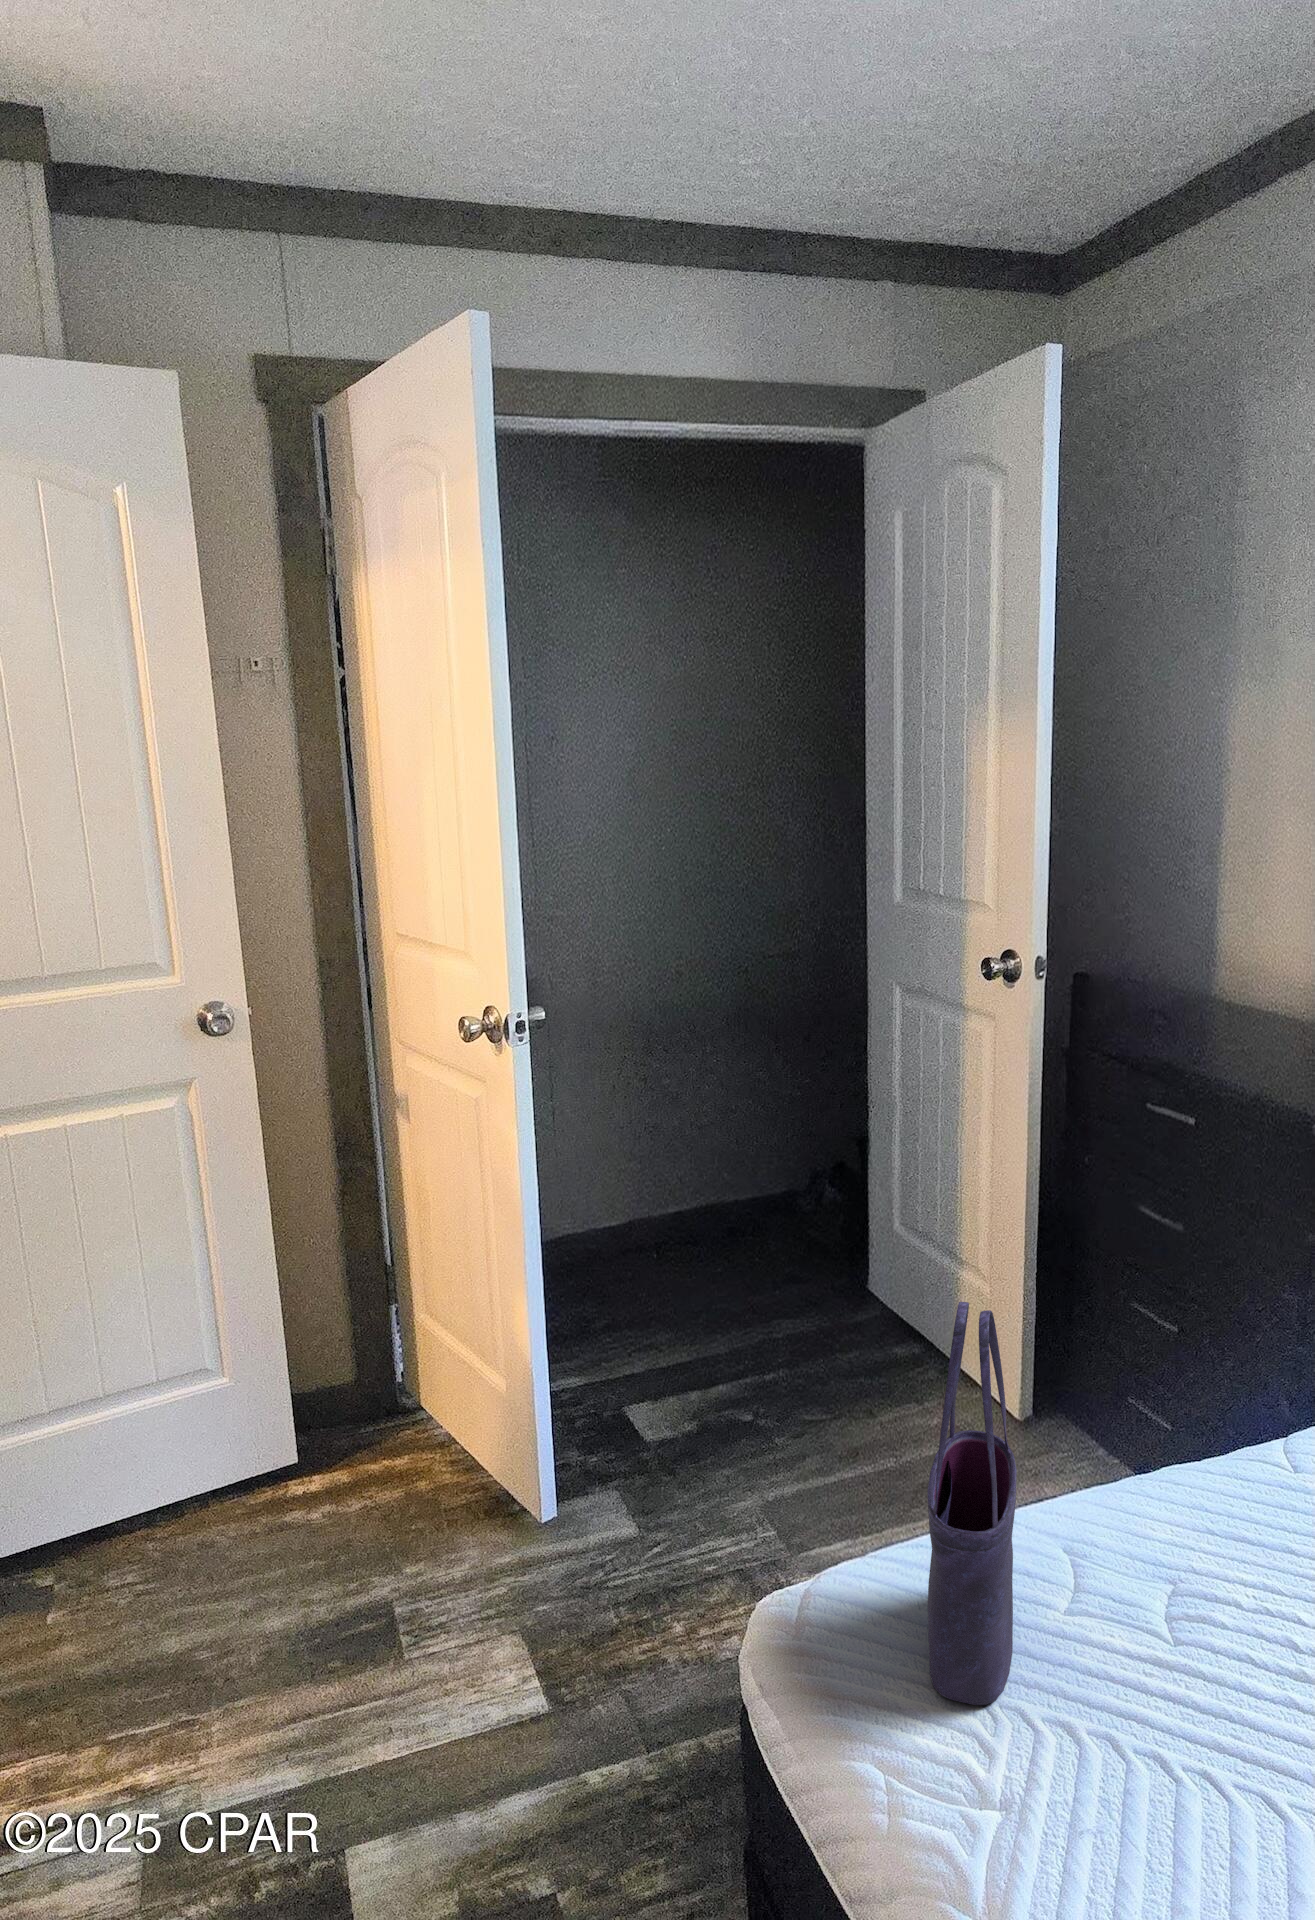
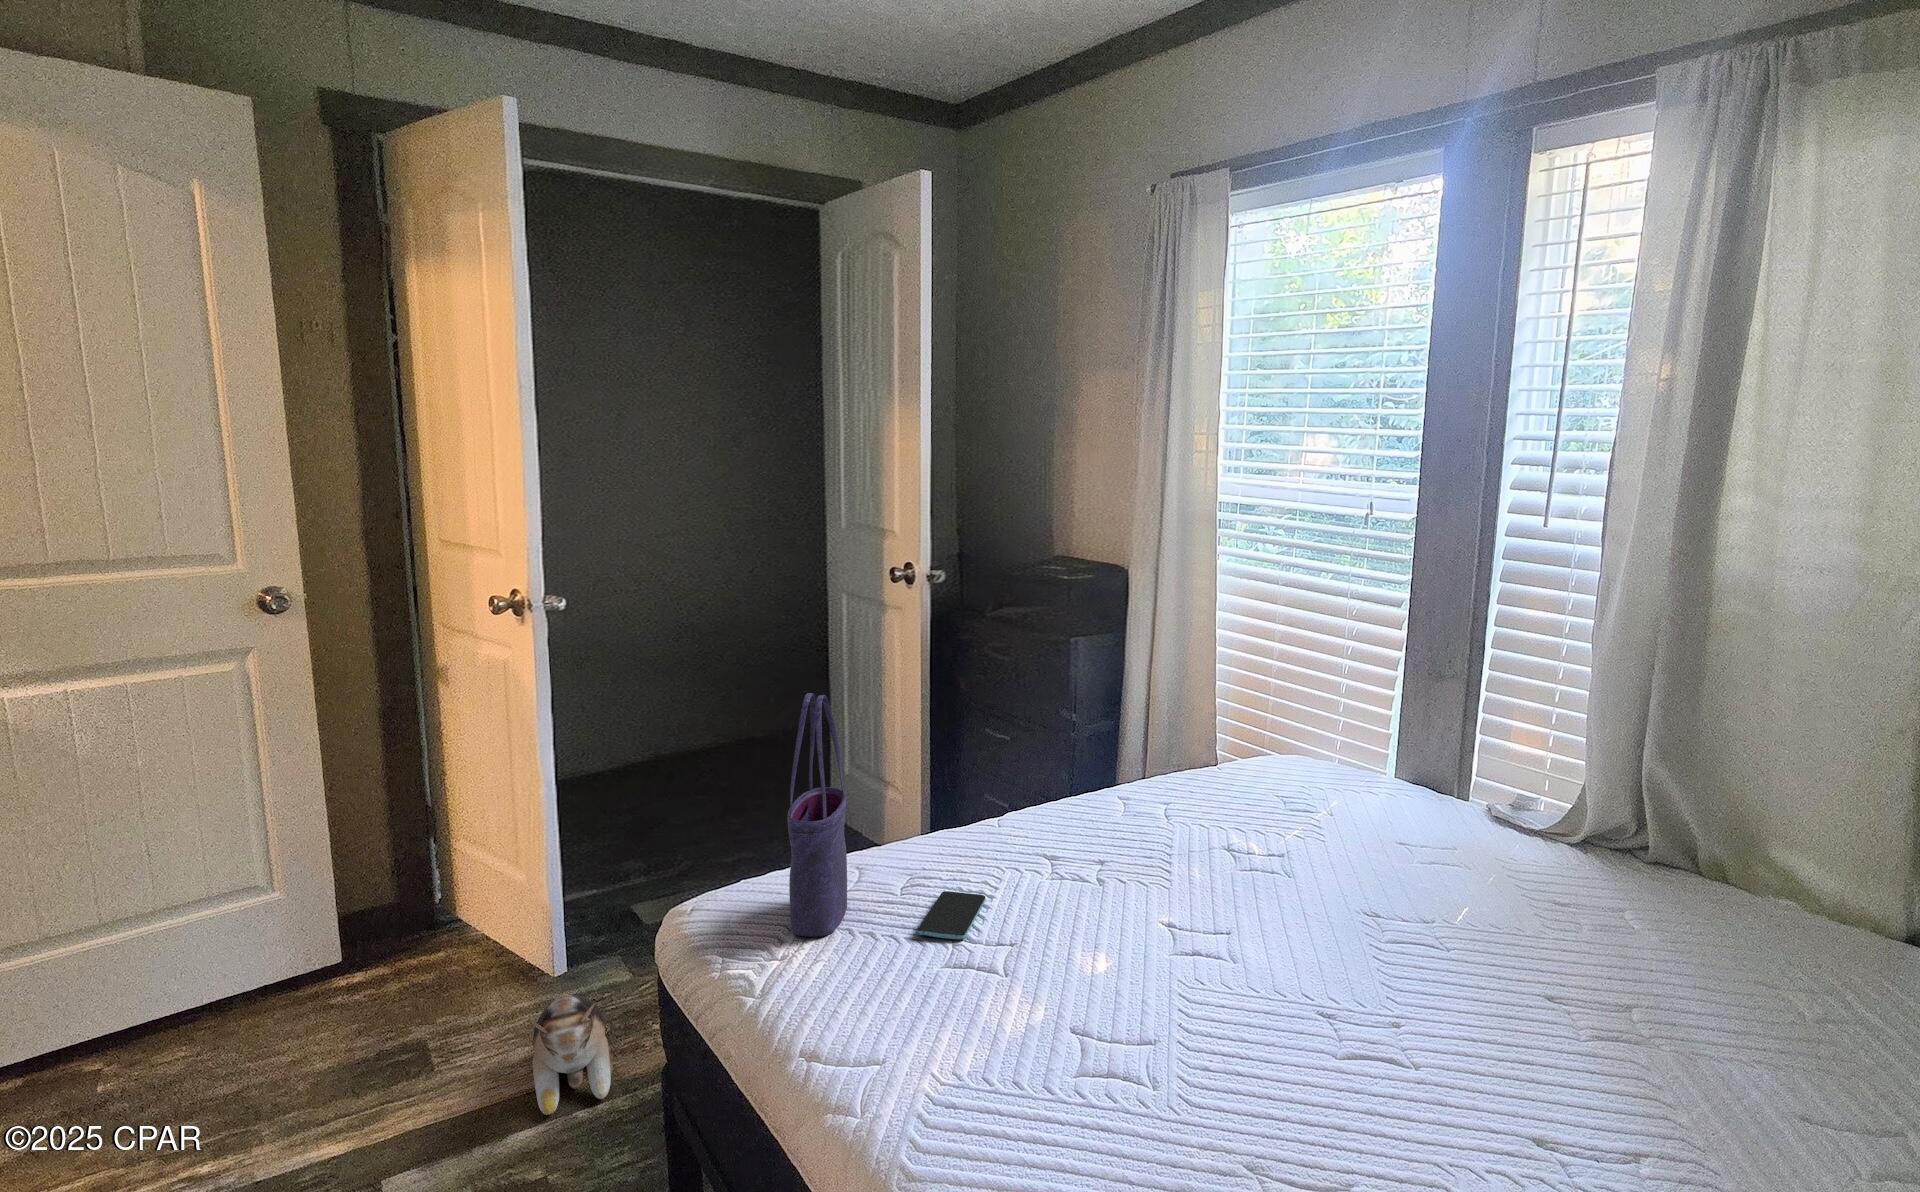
plush toy: none [525,1586,628,1765] -> present [530,993,613,1115]
smartphone: none [1155,1622,1256,1765] -> present [917,891,986,939]

